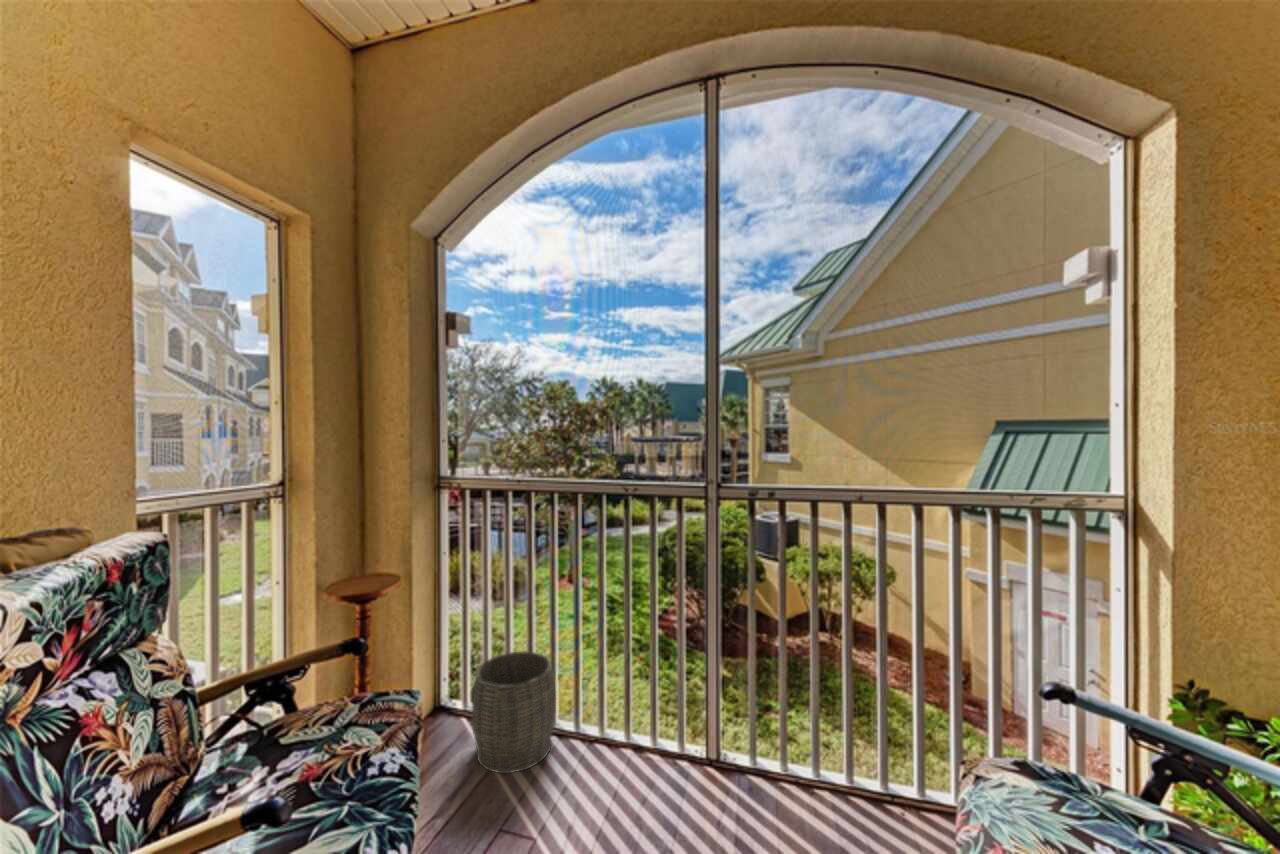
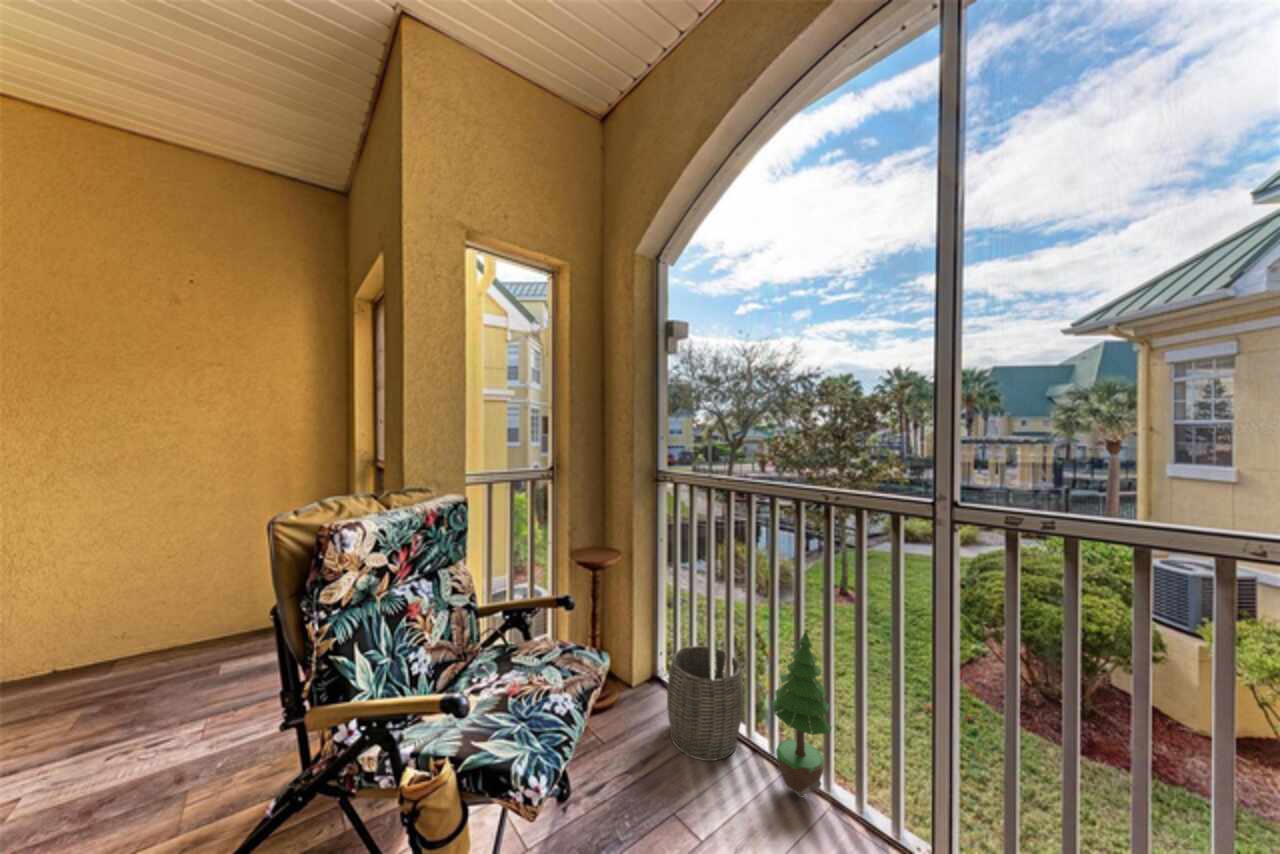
potted tree: none [590,601,646,759] -> present [772,632,831,798]

